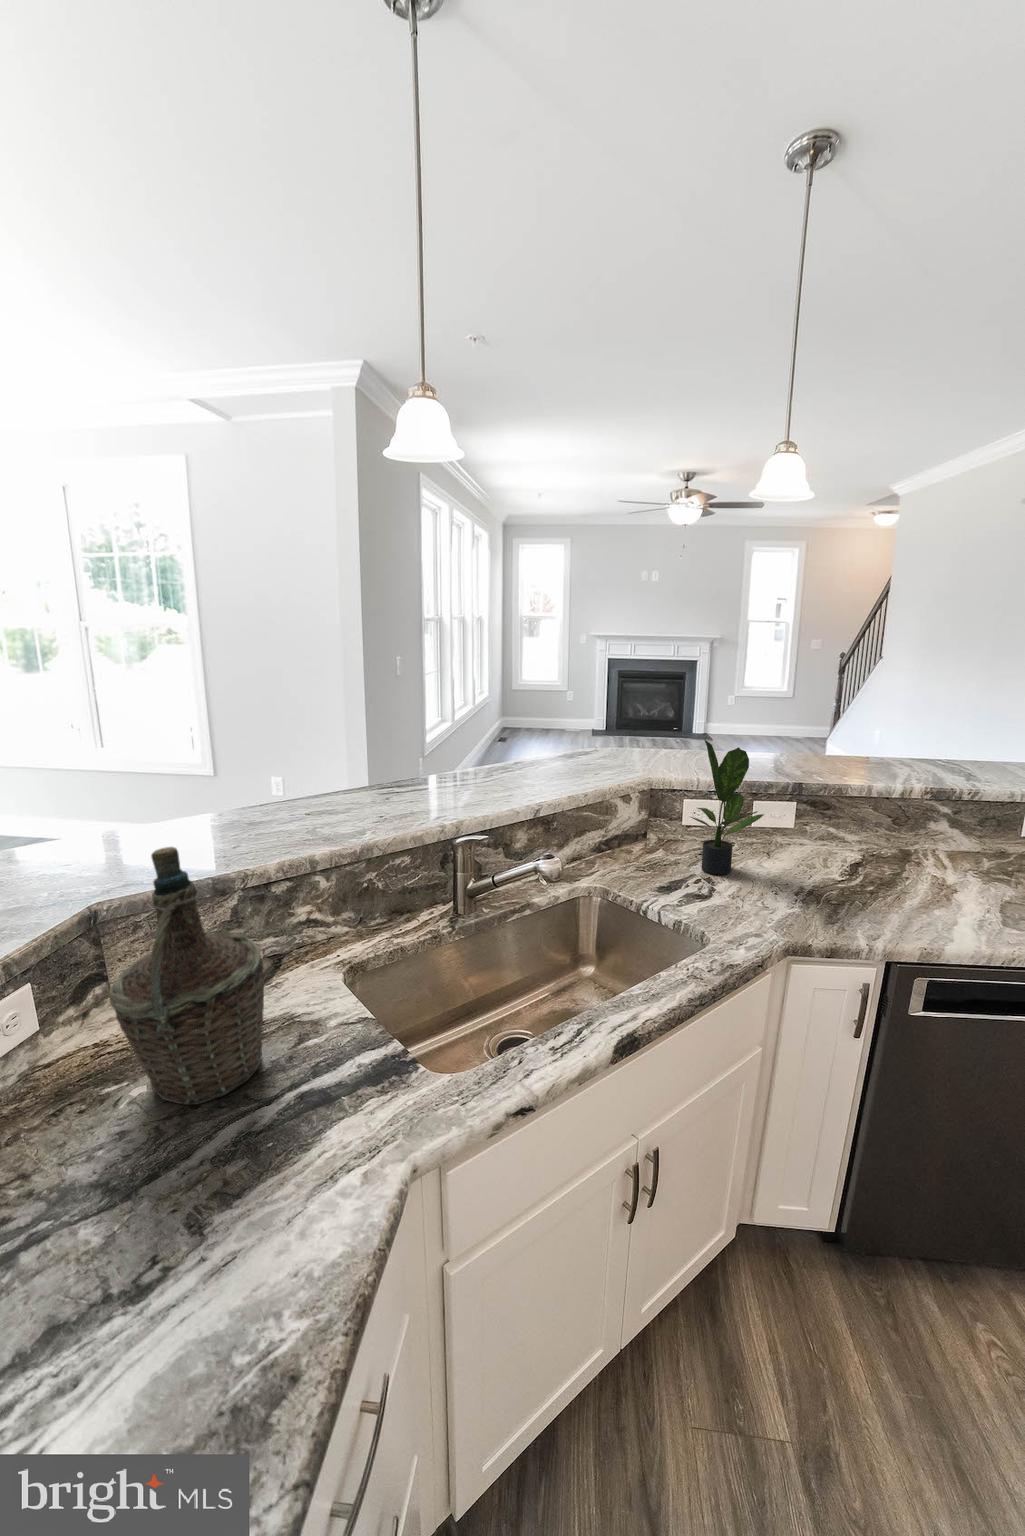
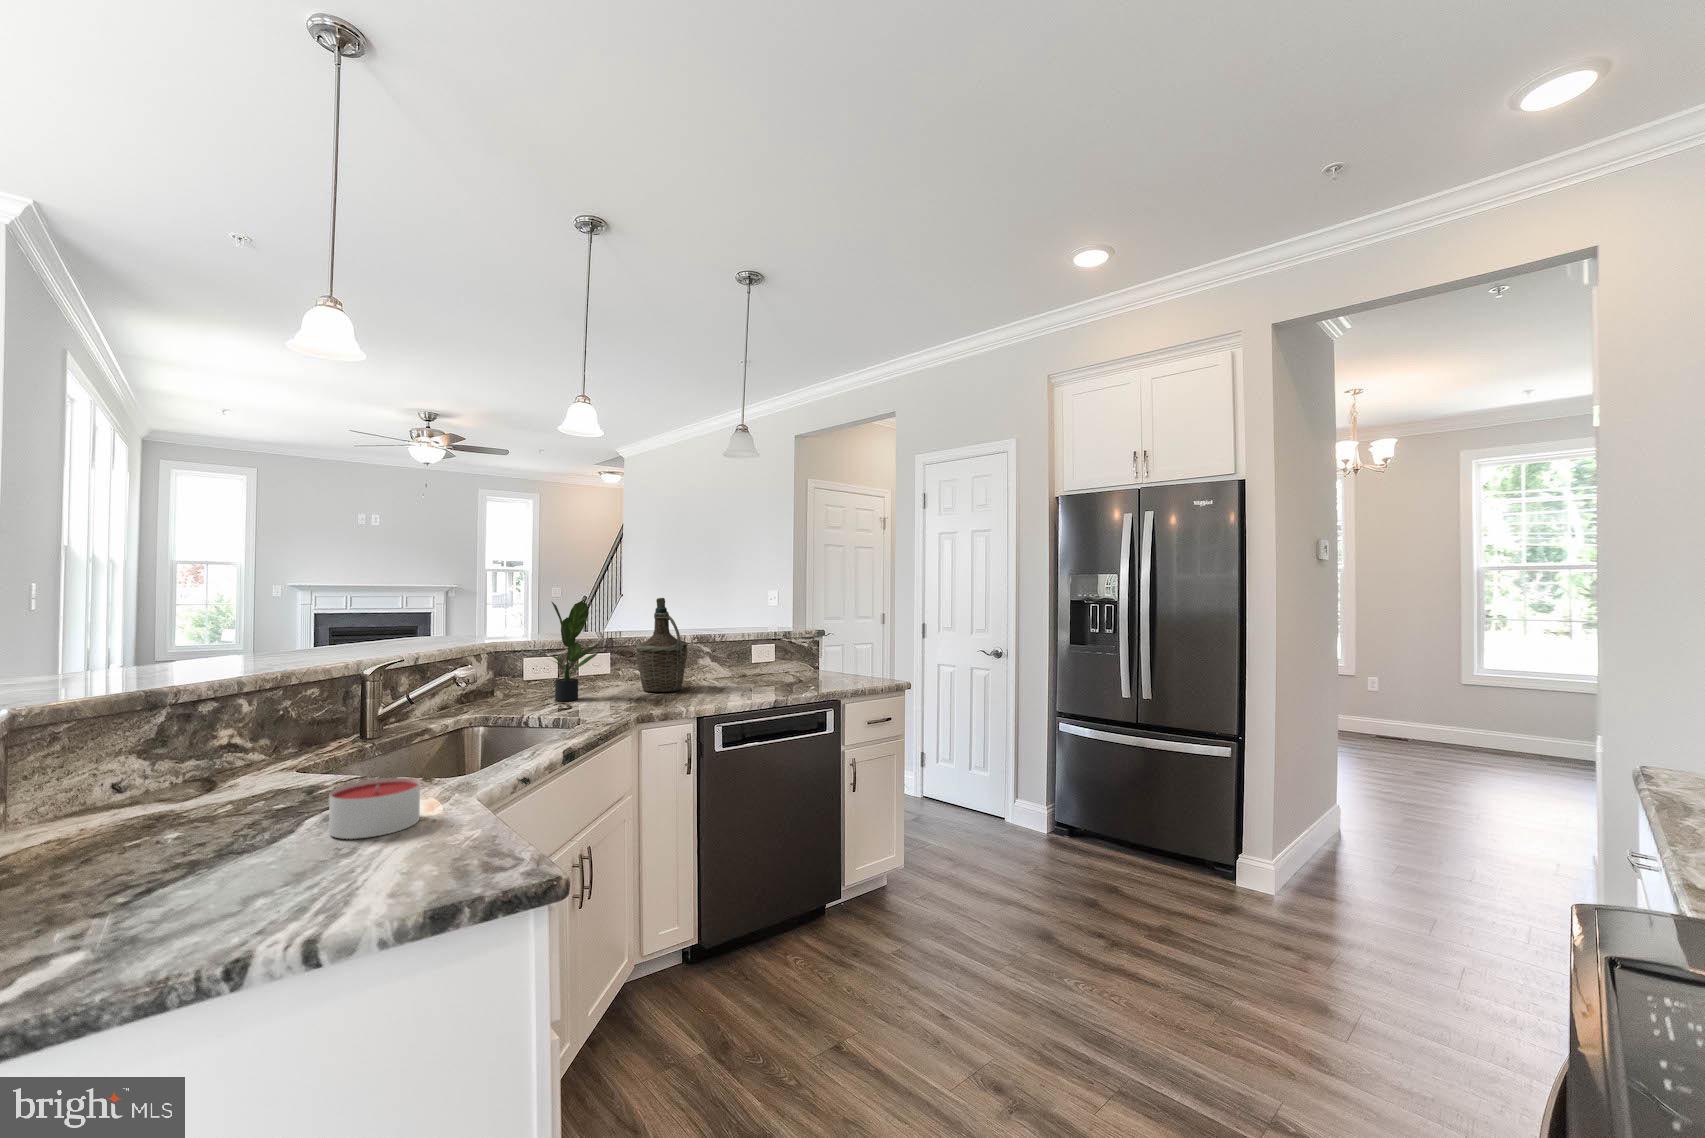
bottle: present [109,847,264,1105] -> present [636,598,688,692]
candle: none [108,1164,249,1325] -> present [329,778,420,839]

